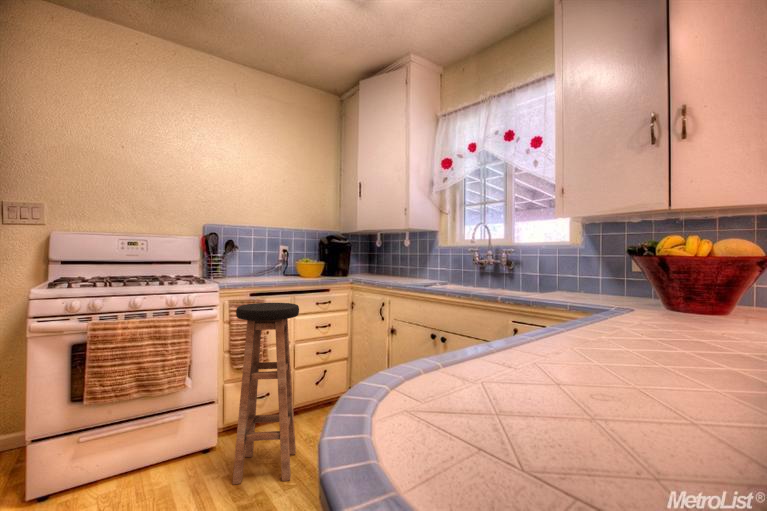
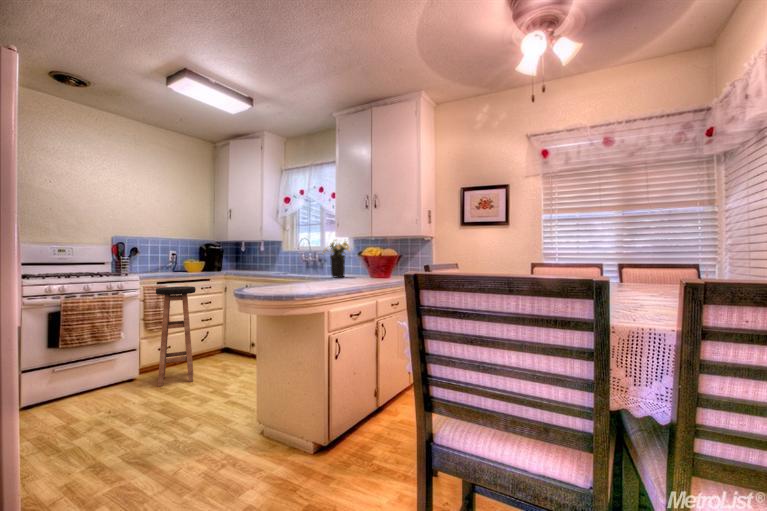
flower arrangement: none [546,213,635,305] -> present [322,241,350,278]

